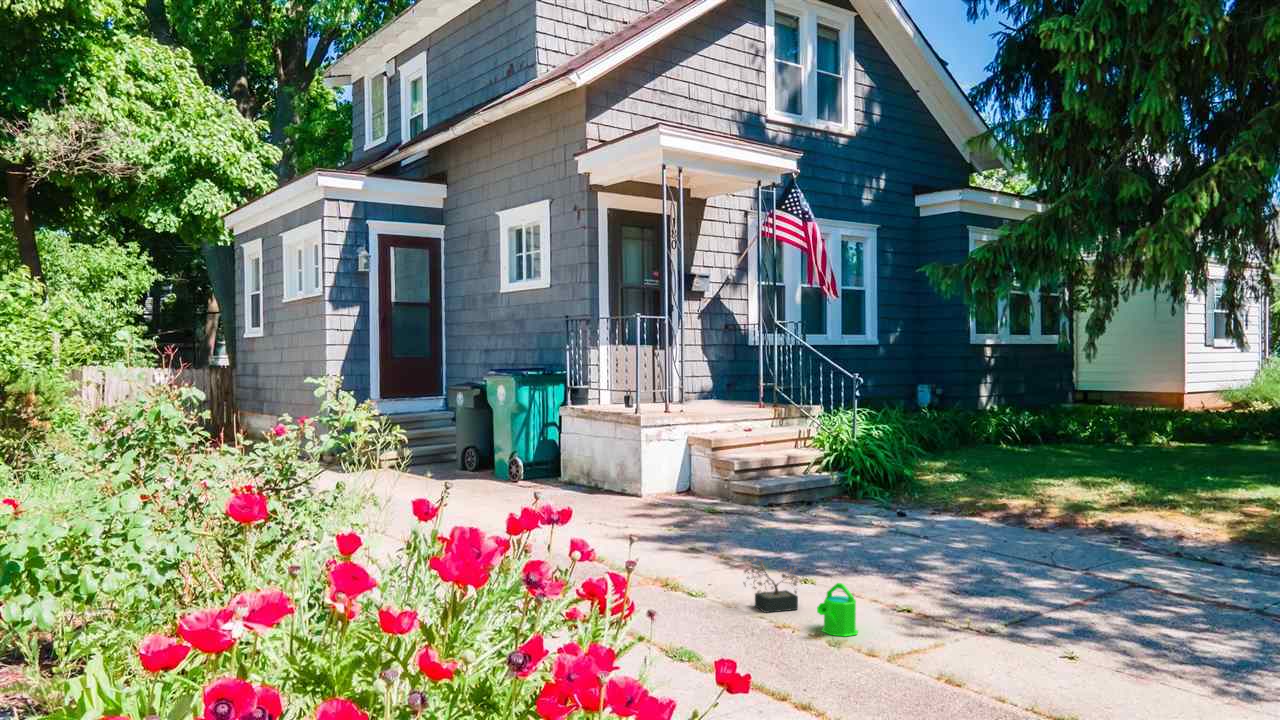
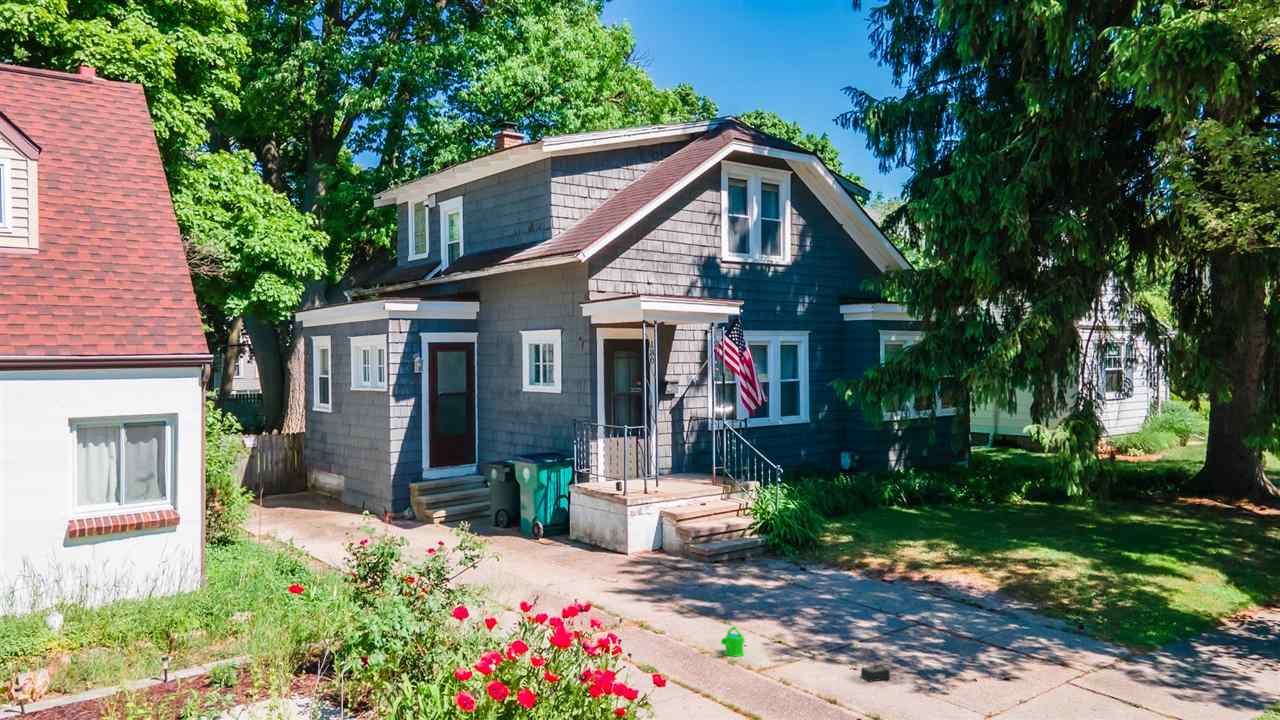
decorative plant: present [744,558,803,613] -> present [855,645,892,681]

